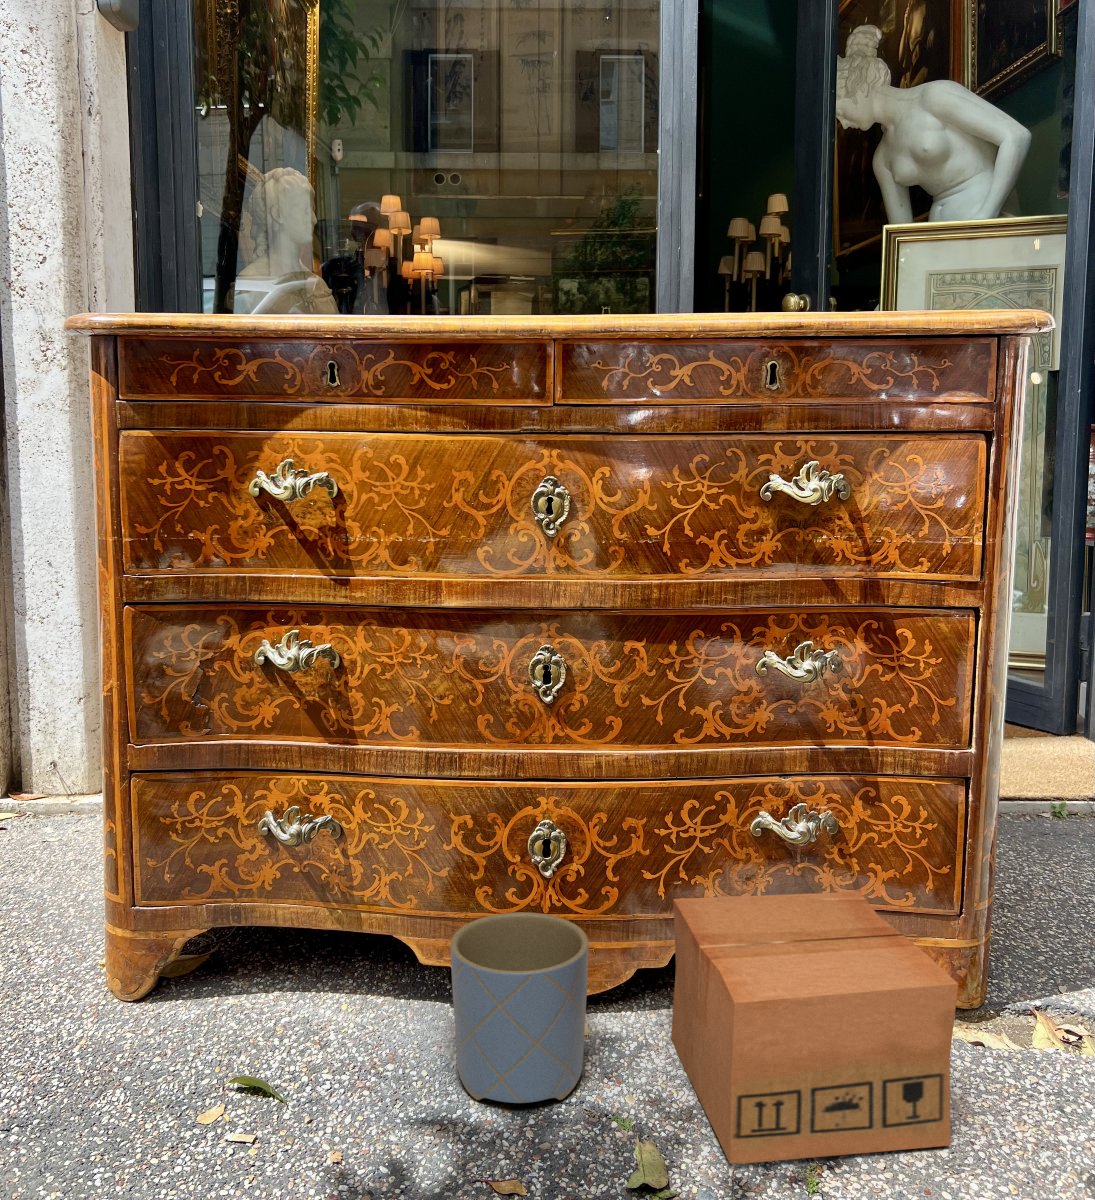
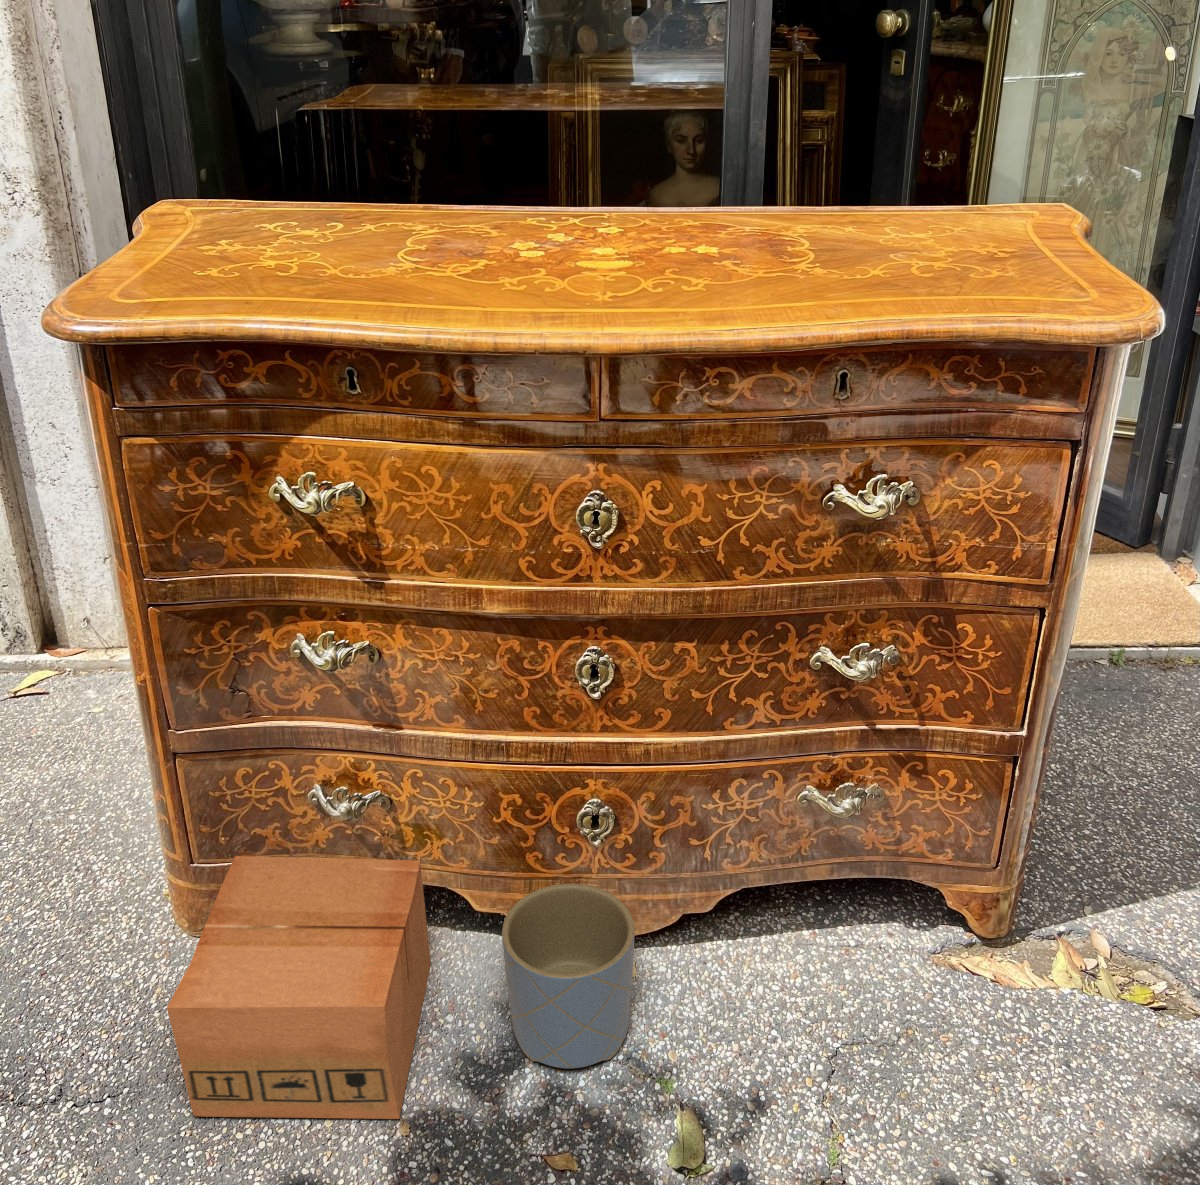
cardboard box: present [671,892,958,1164] -> present [167,856,431,1119]

